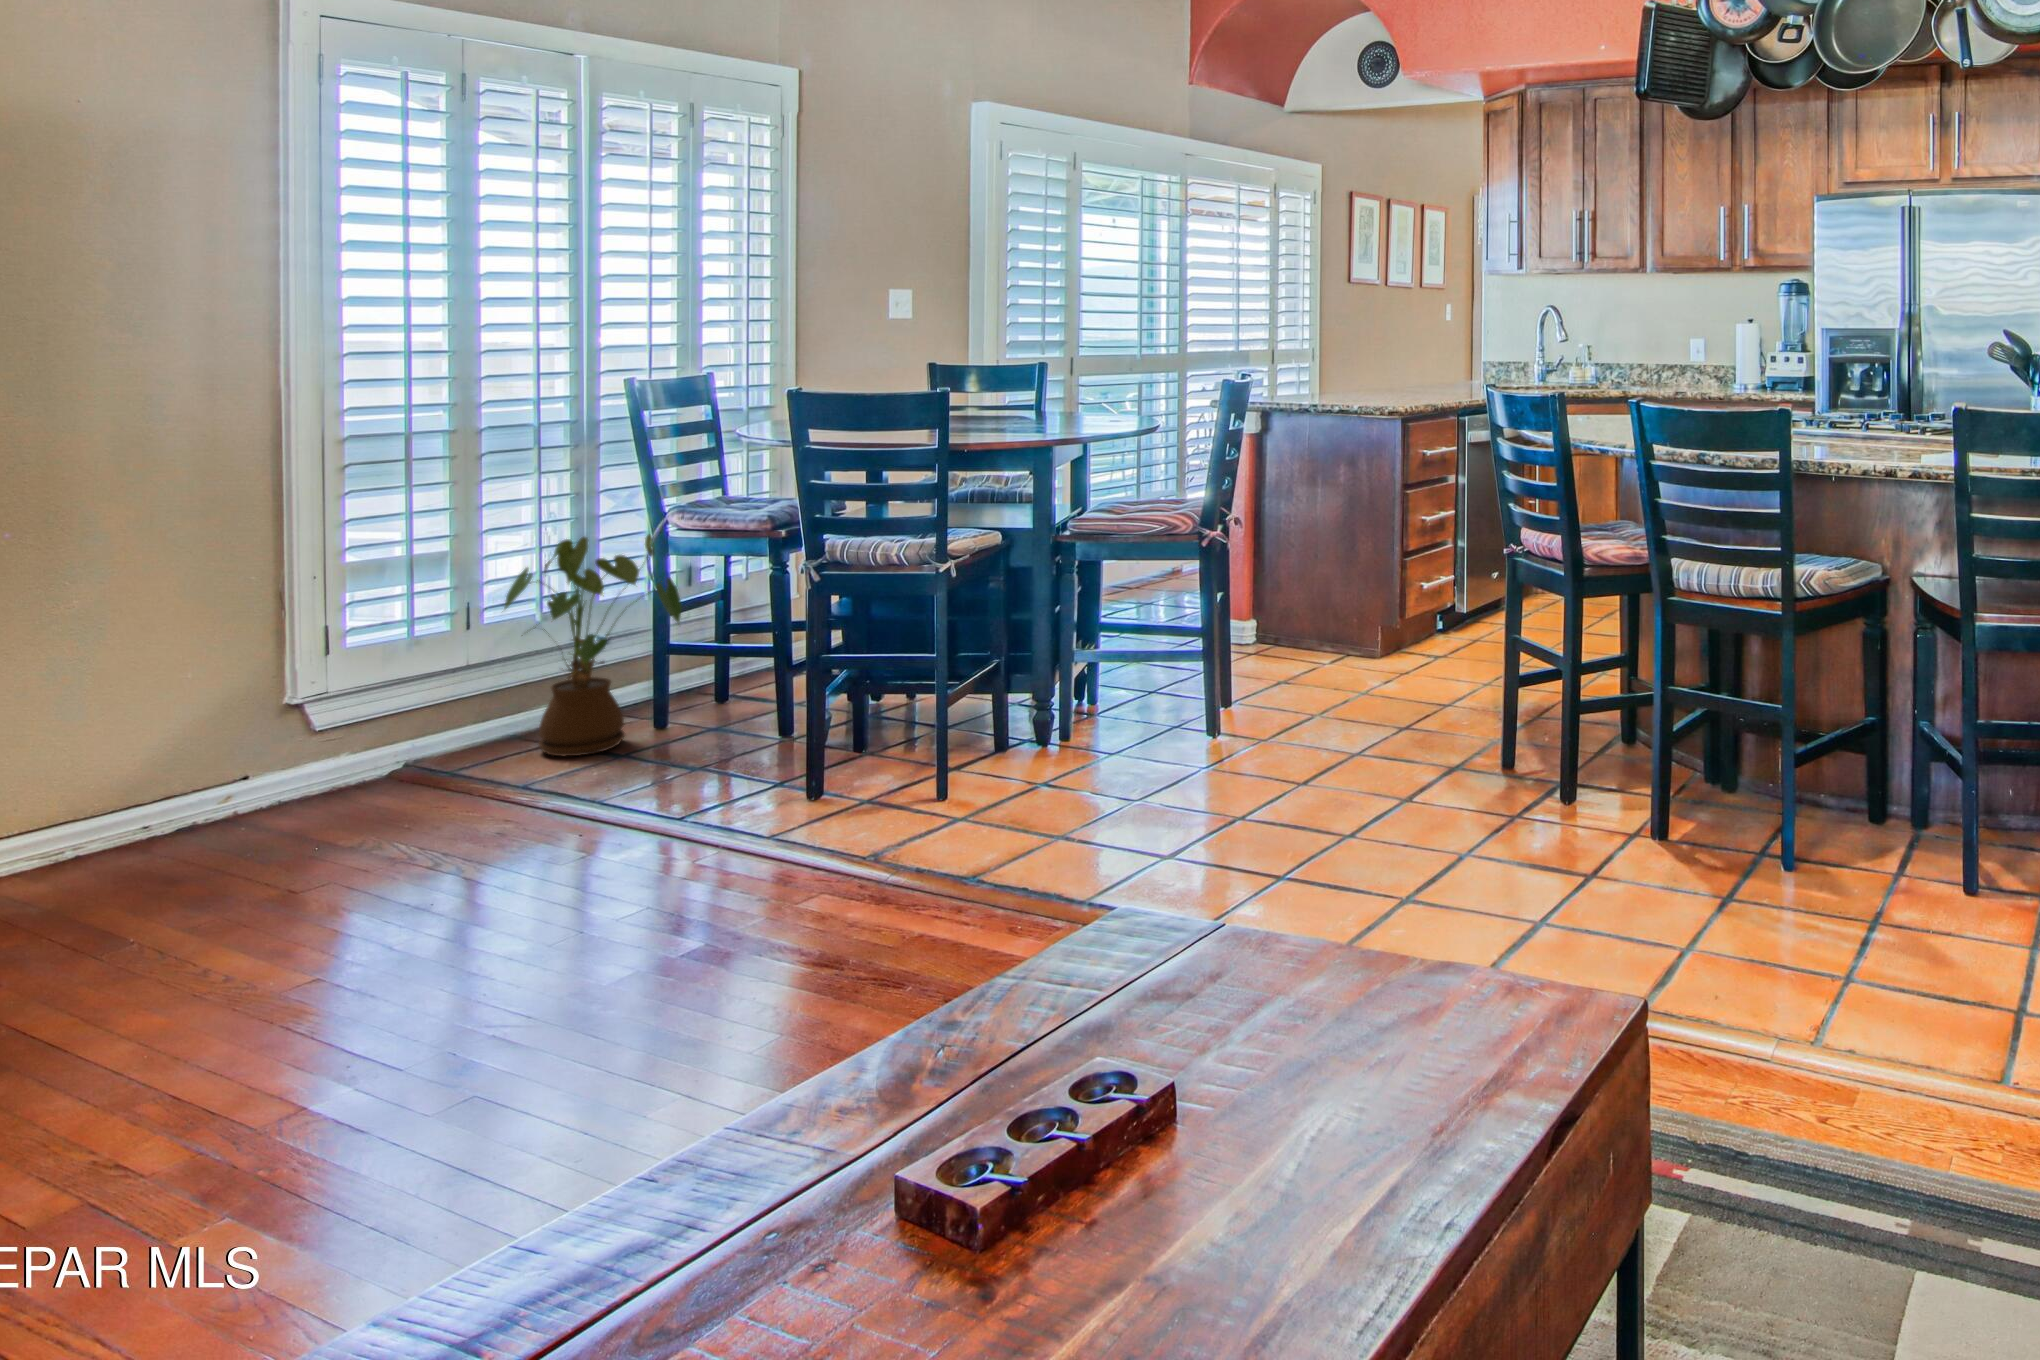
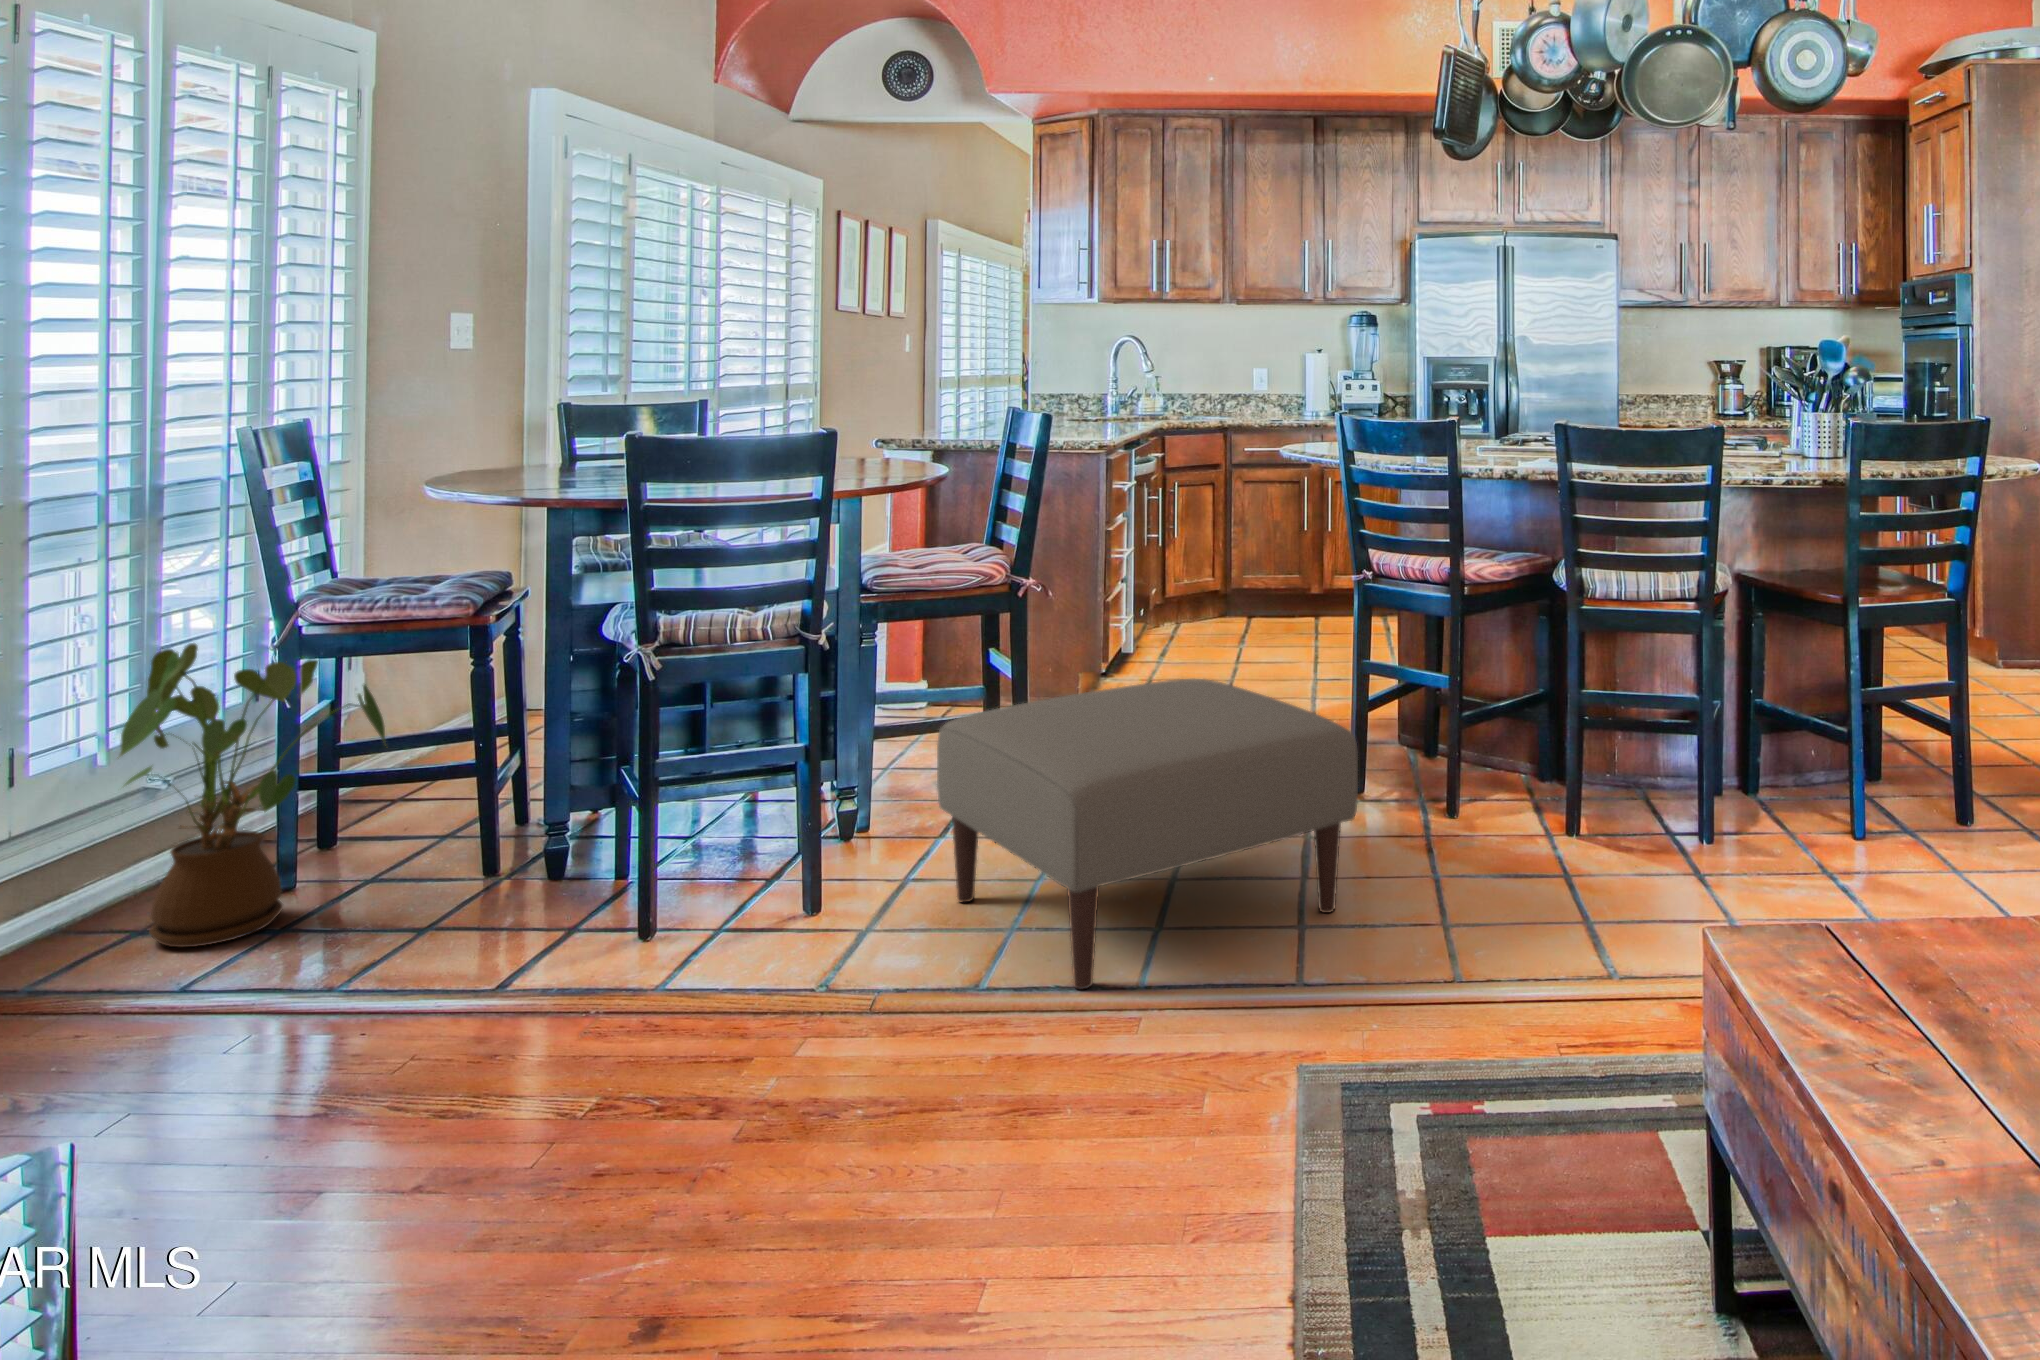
ottoman: none [1000,640,1321,894] -> present [937,679,1358,989]

